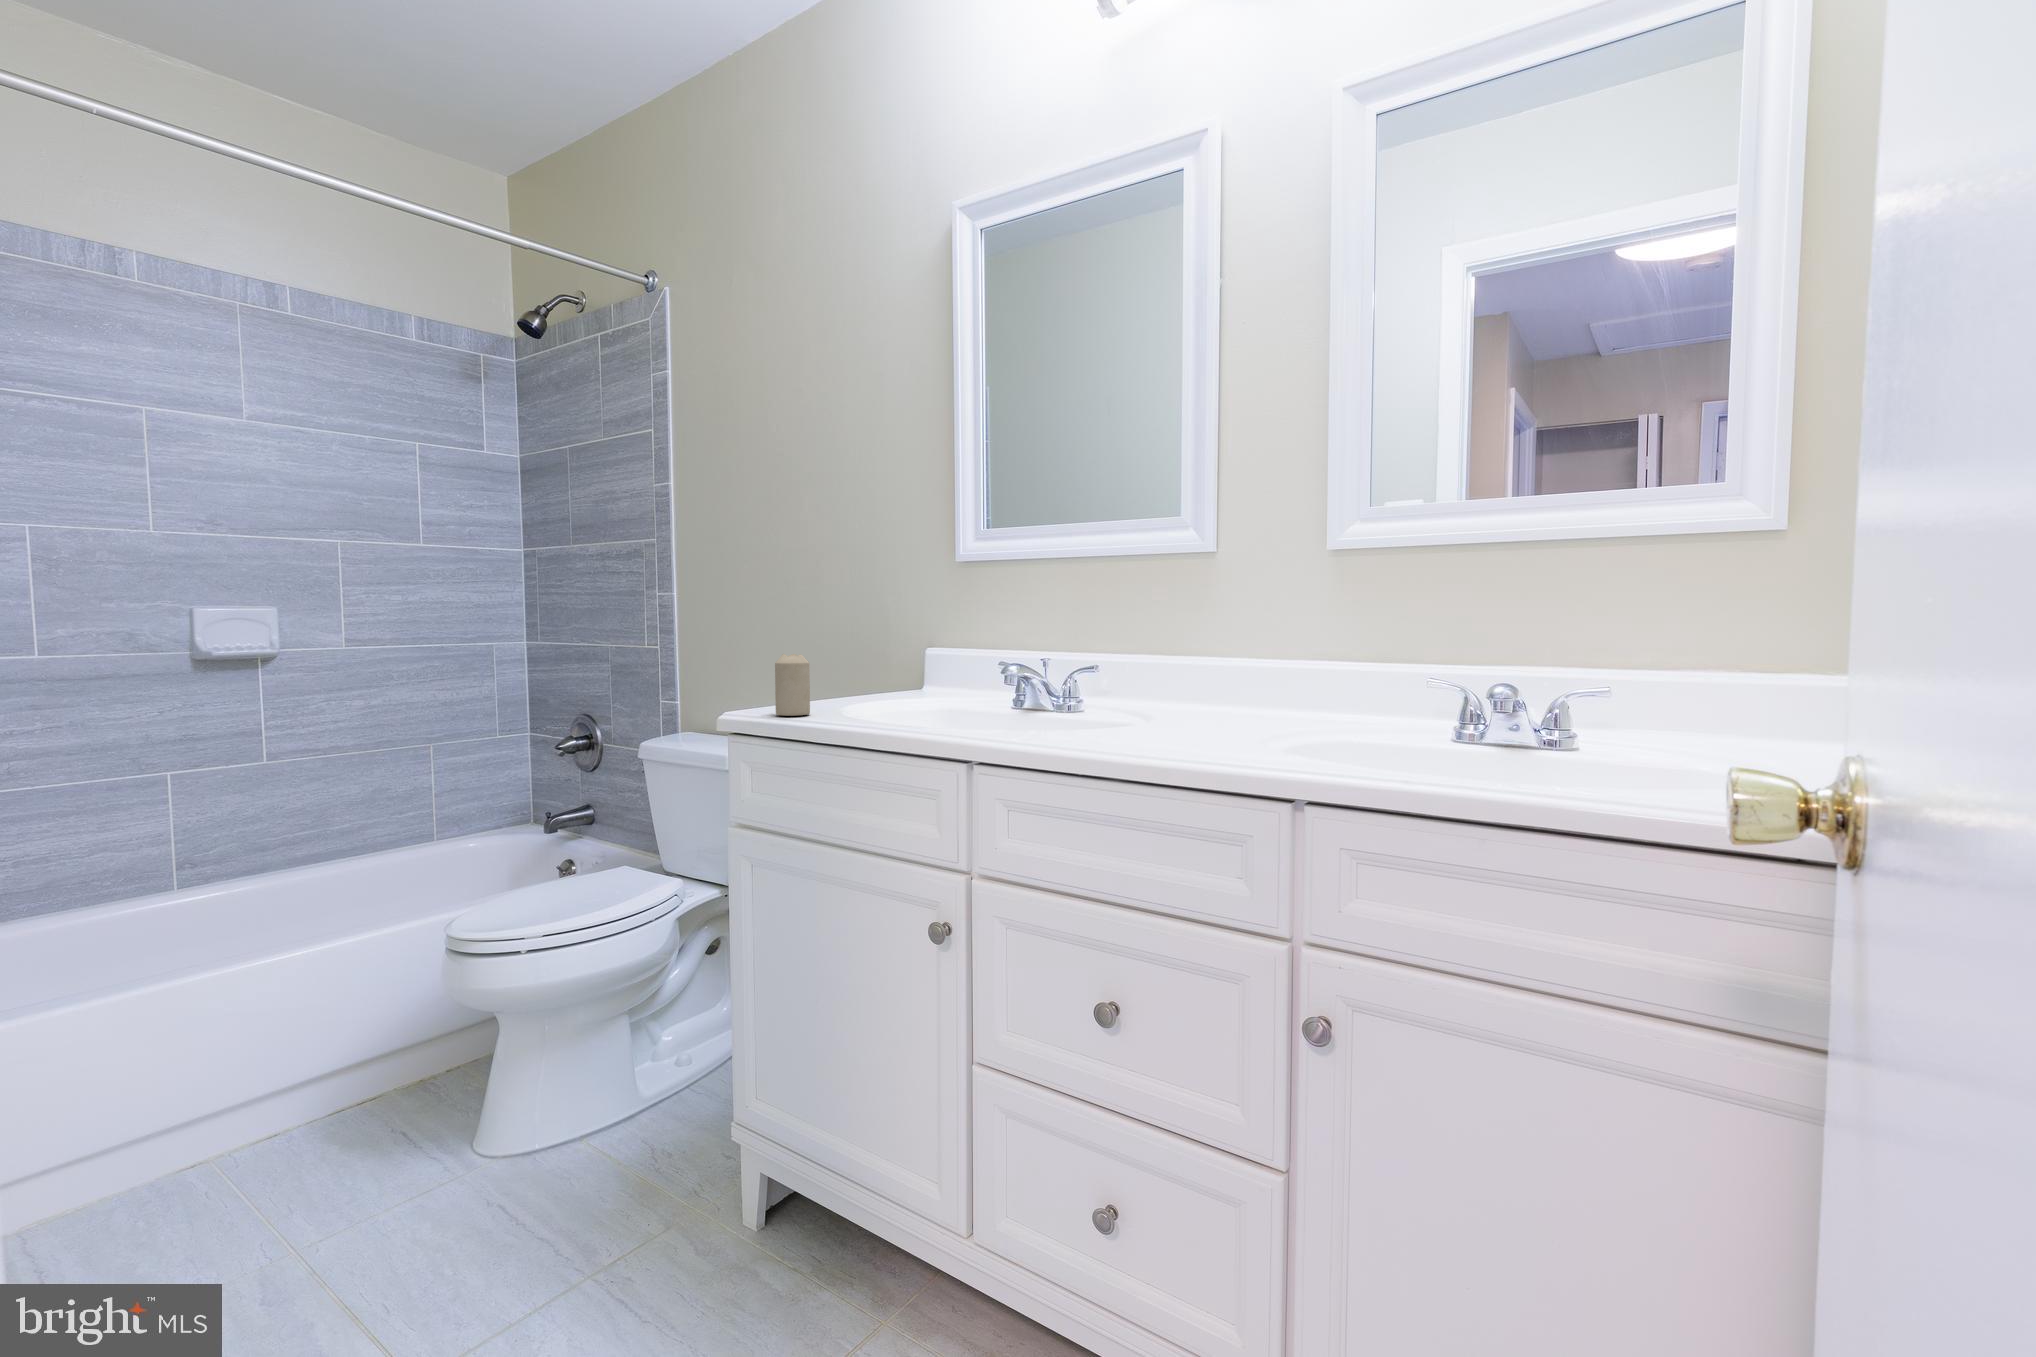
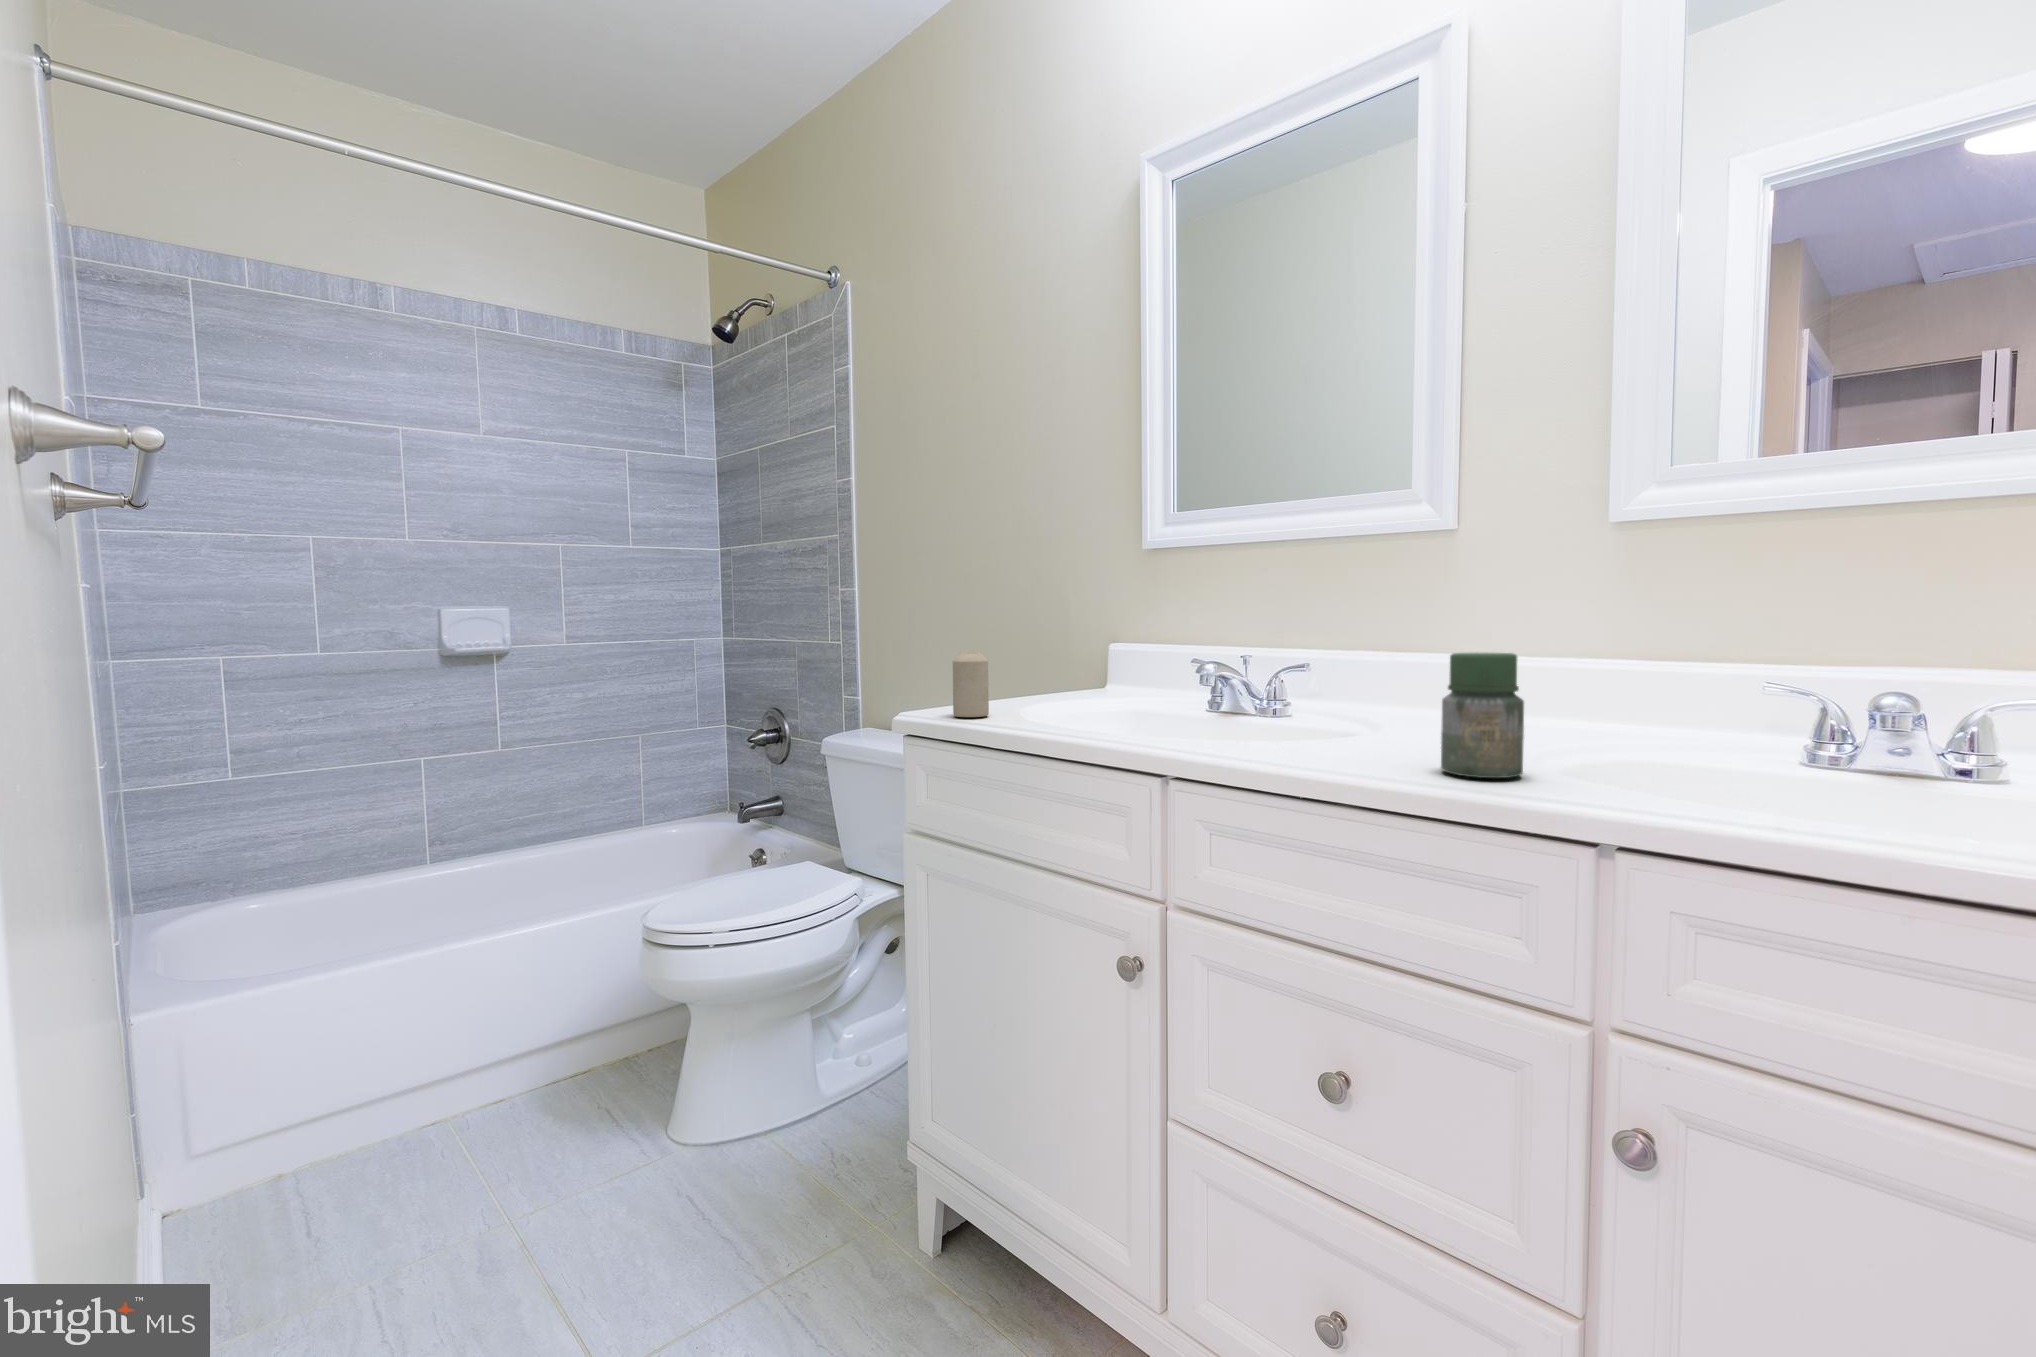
jar: none [1187,654,1247,754] -> present [1441,653,1524,778]

